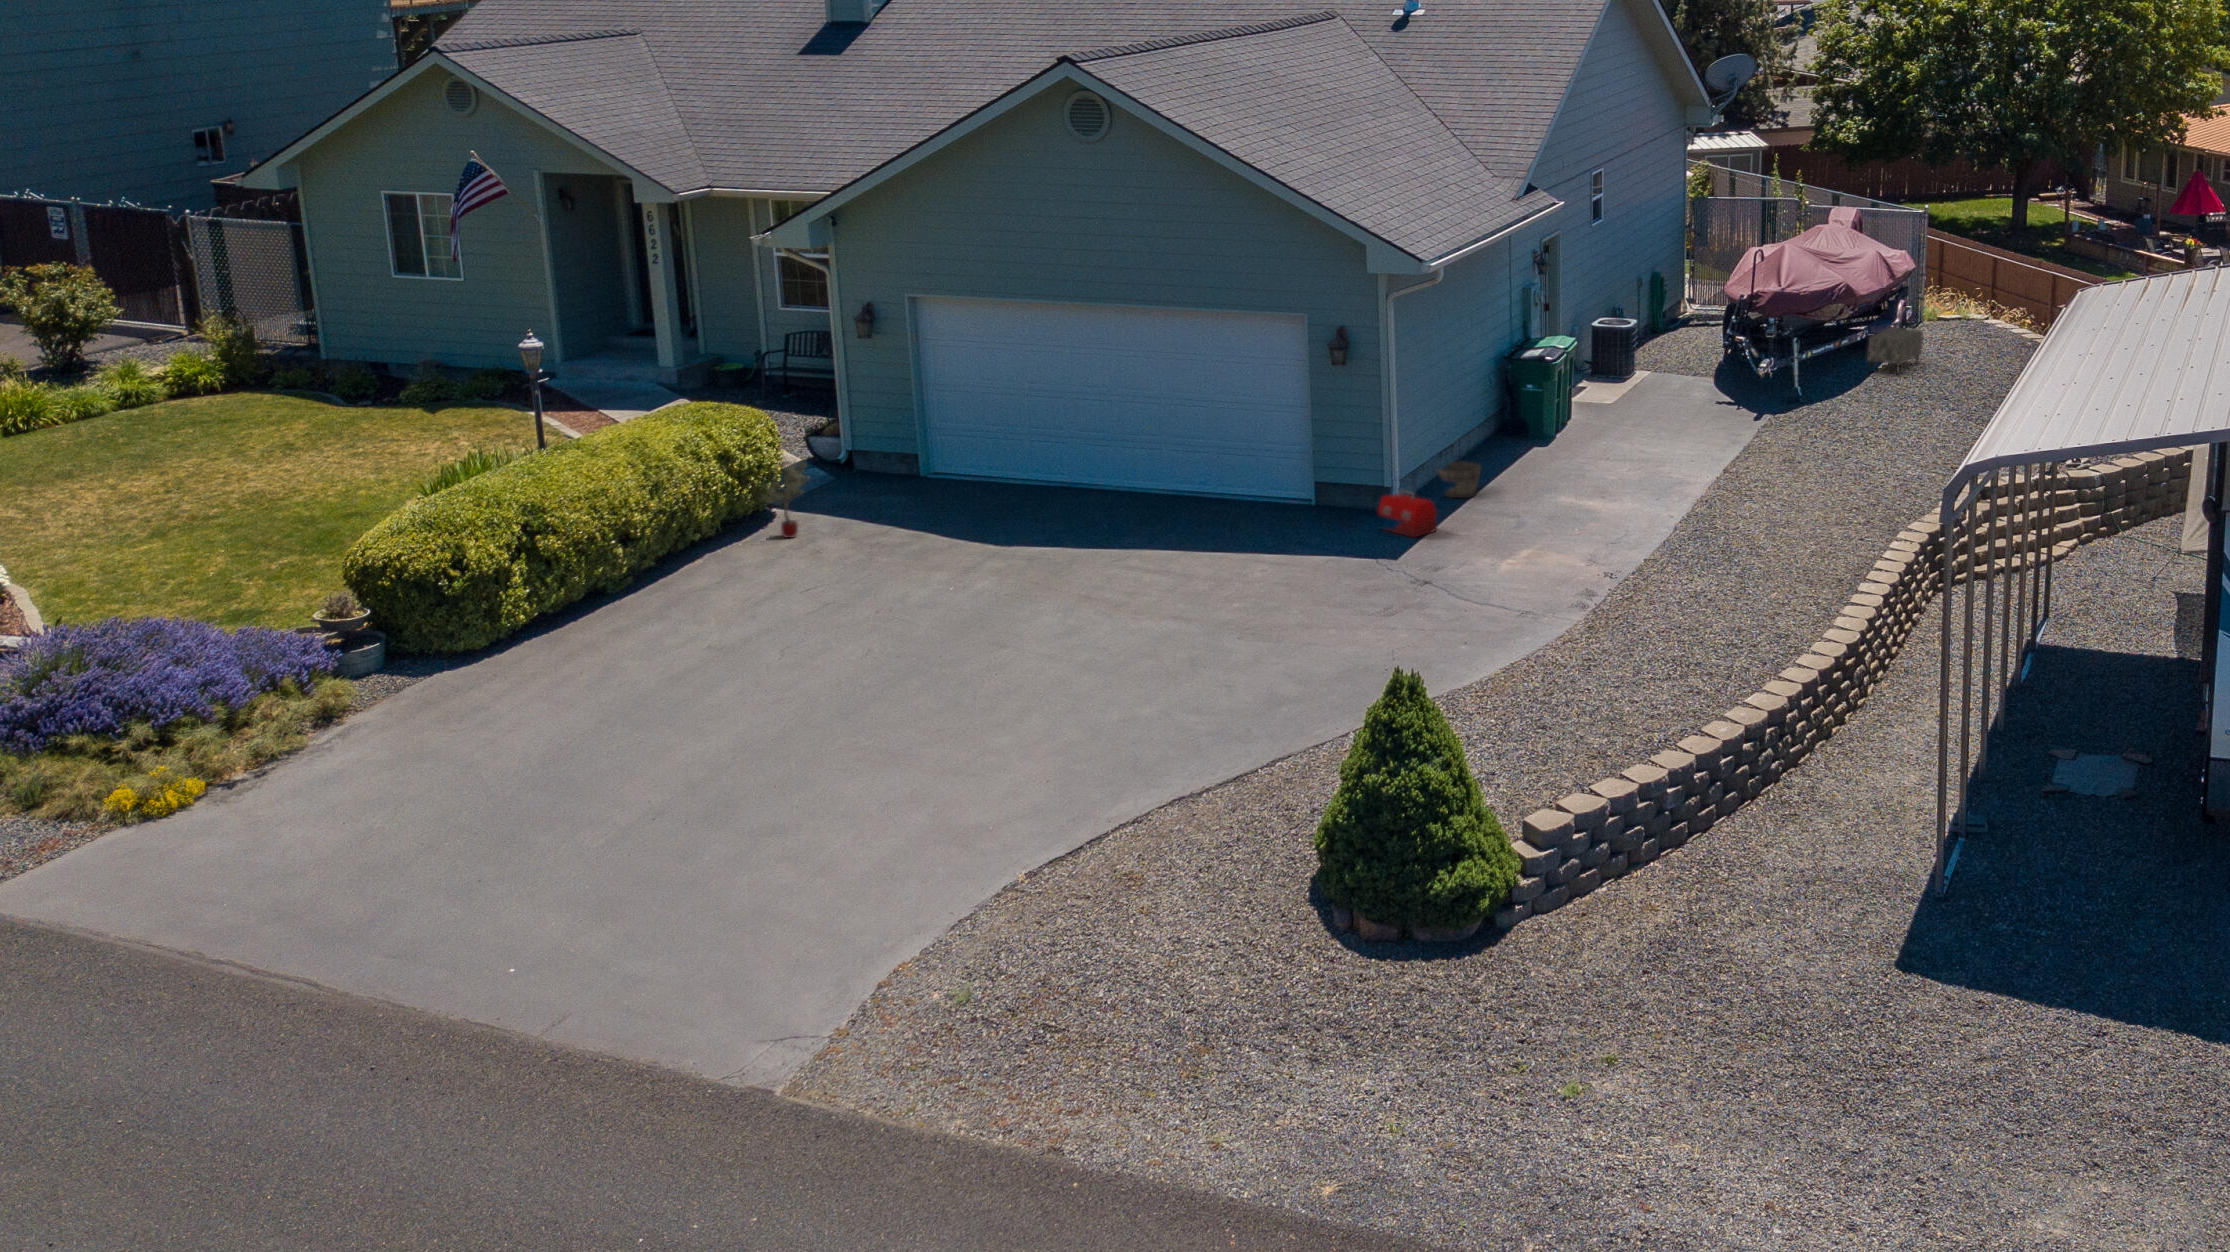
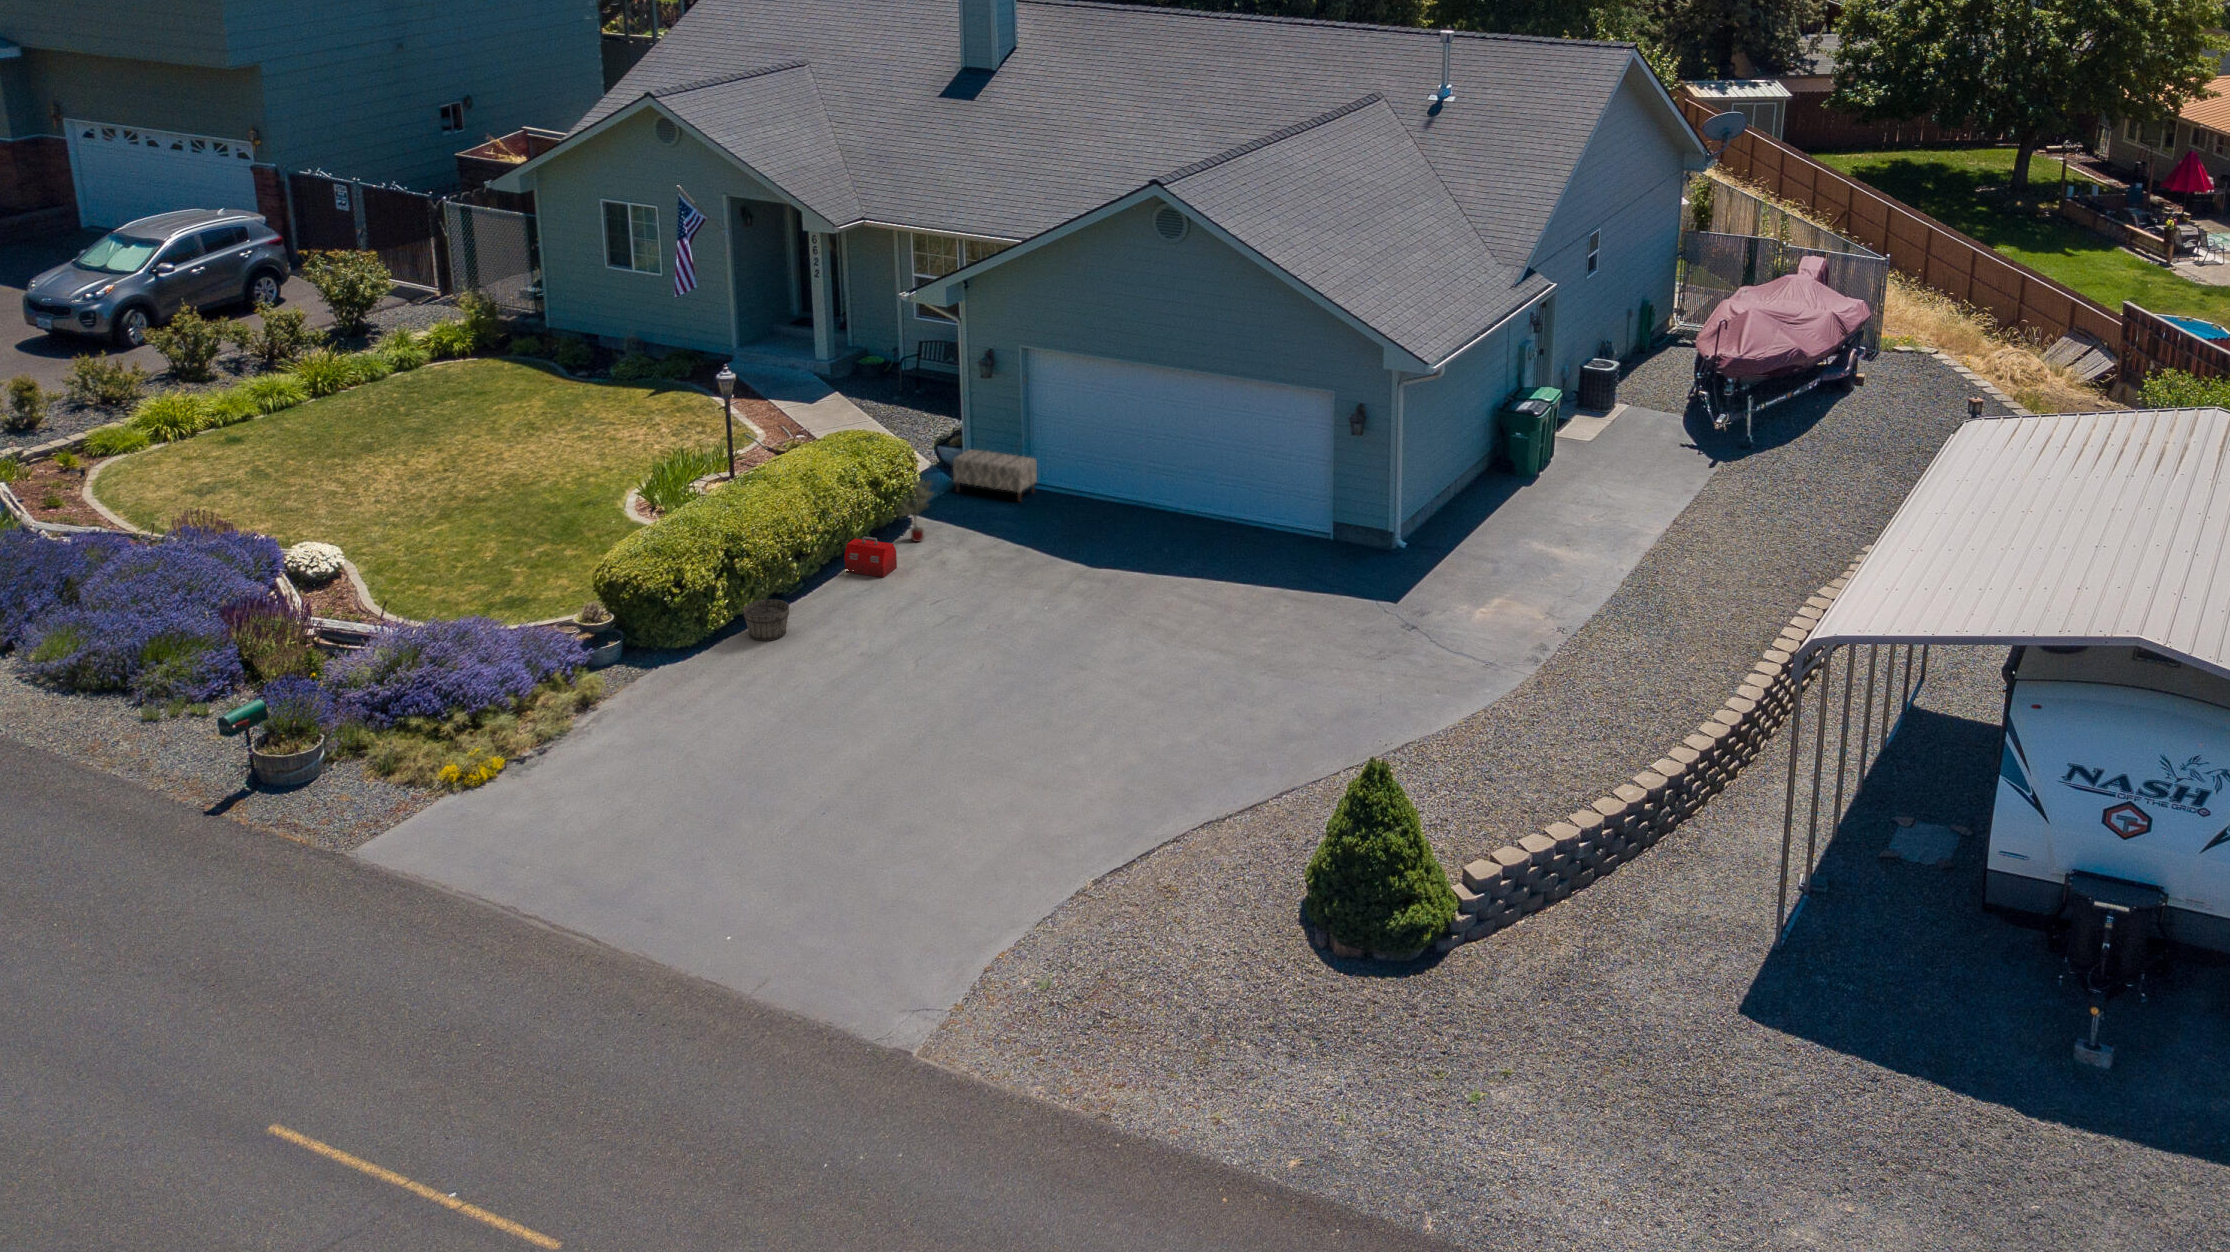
bench: present [1867,327,1923,374] -> present [953,449,1037,501]
wooden bucket: present [1438,460,1481,498] -> present [743,597,789,641]
toolbox: present [1378,489,1437,537] -> present [845,537,897,577]

